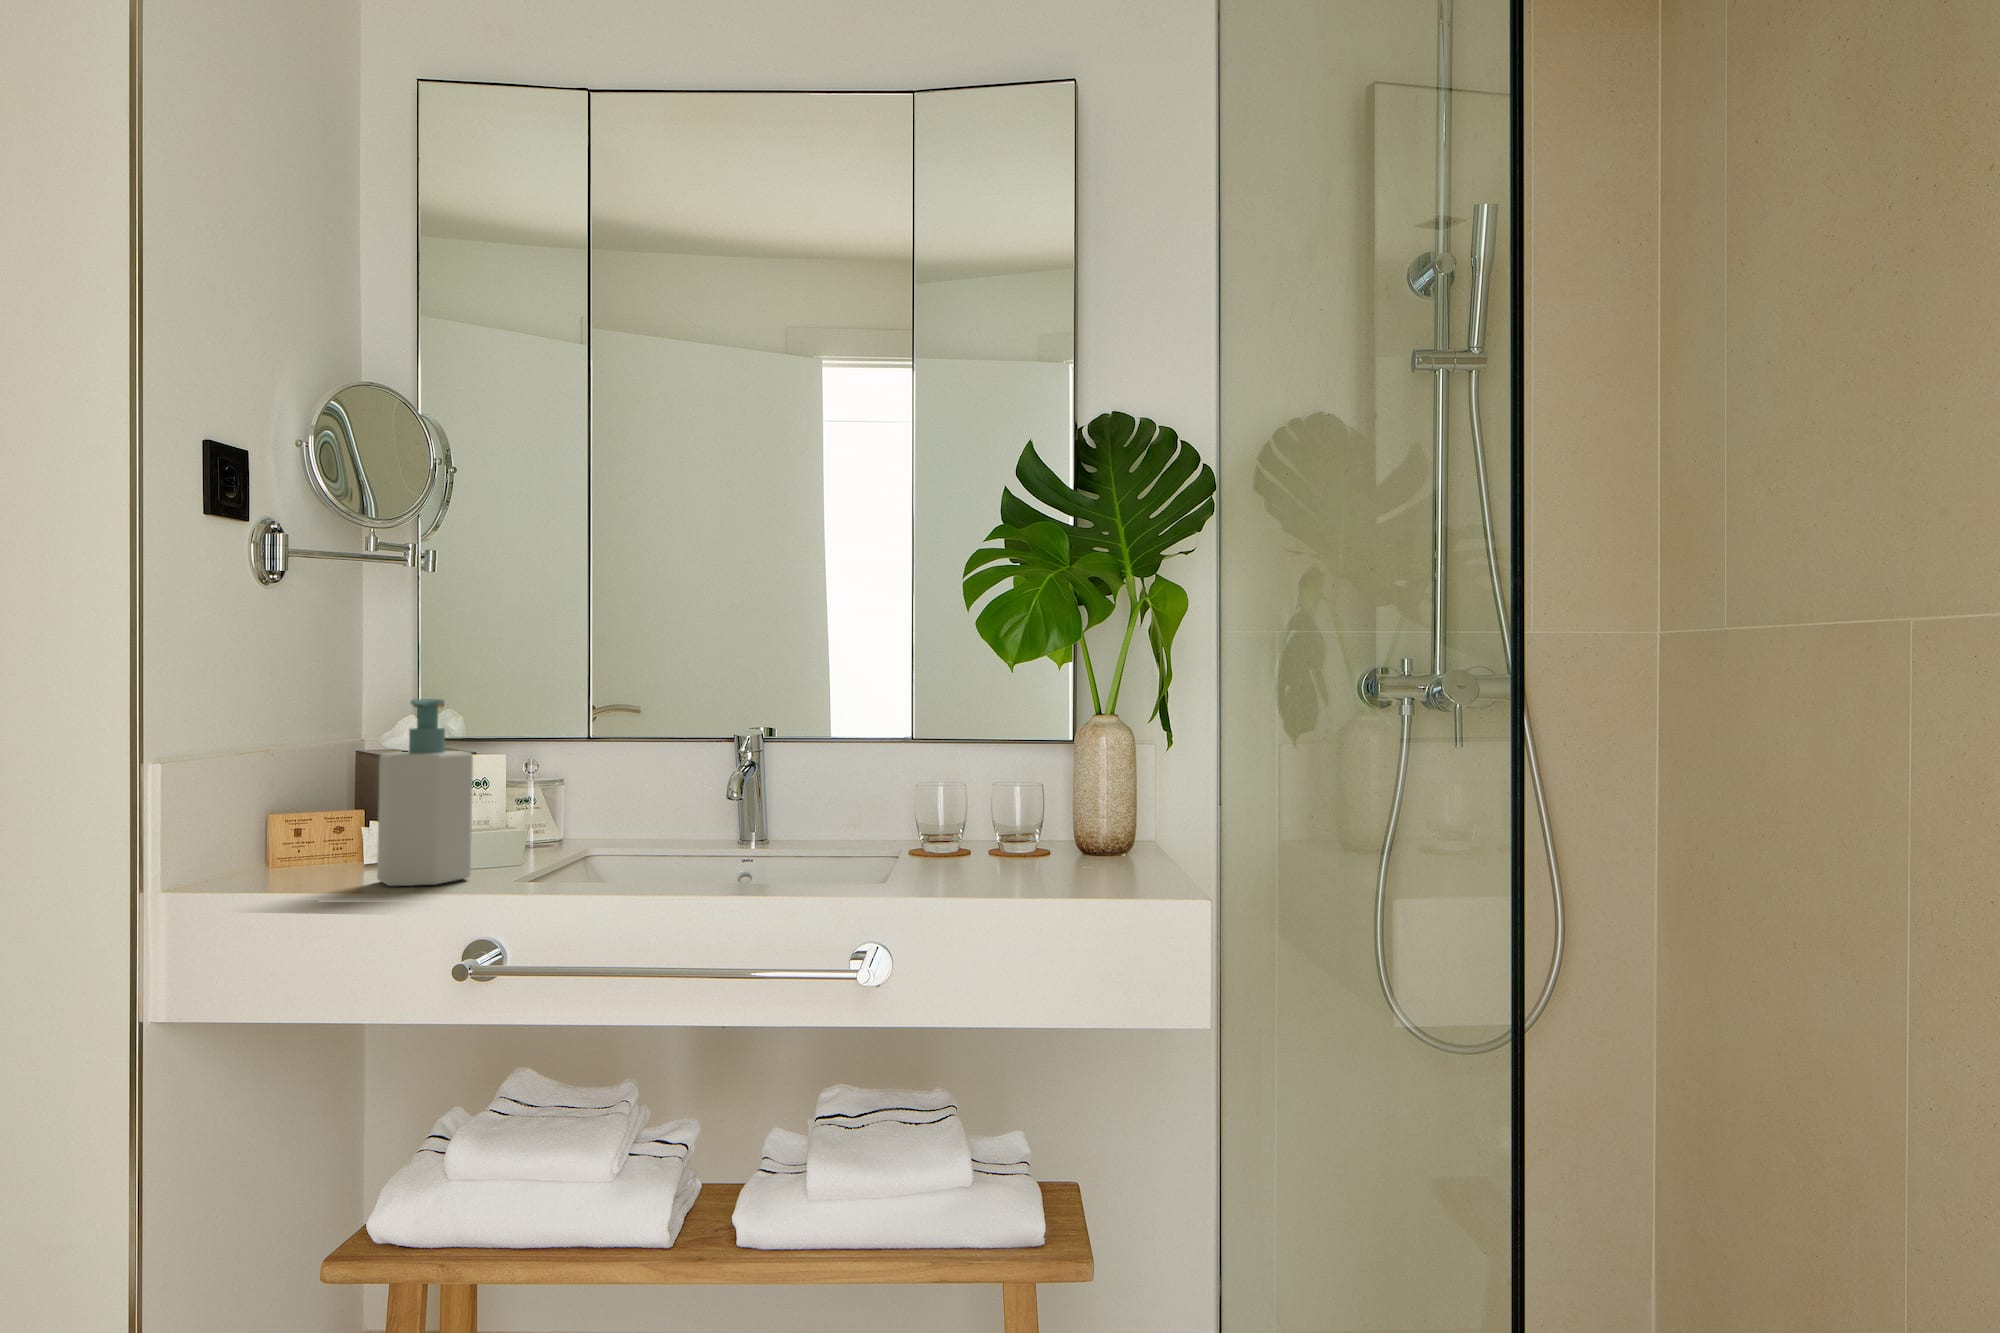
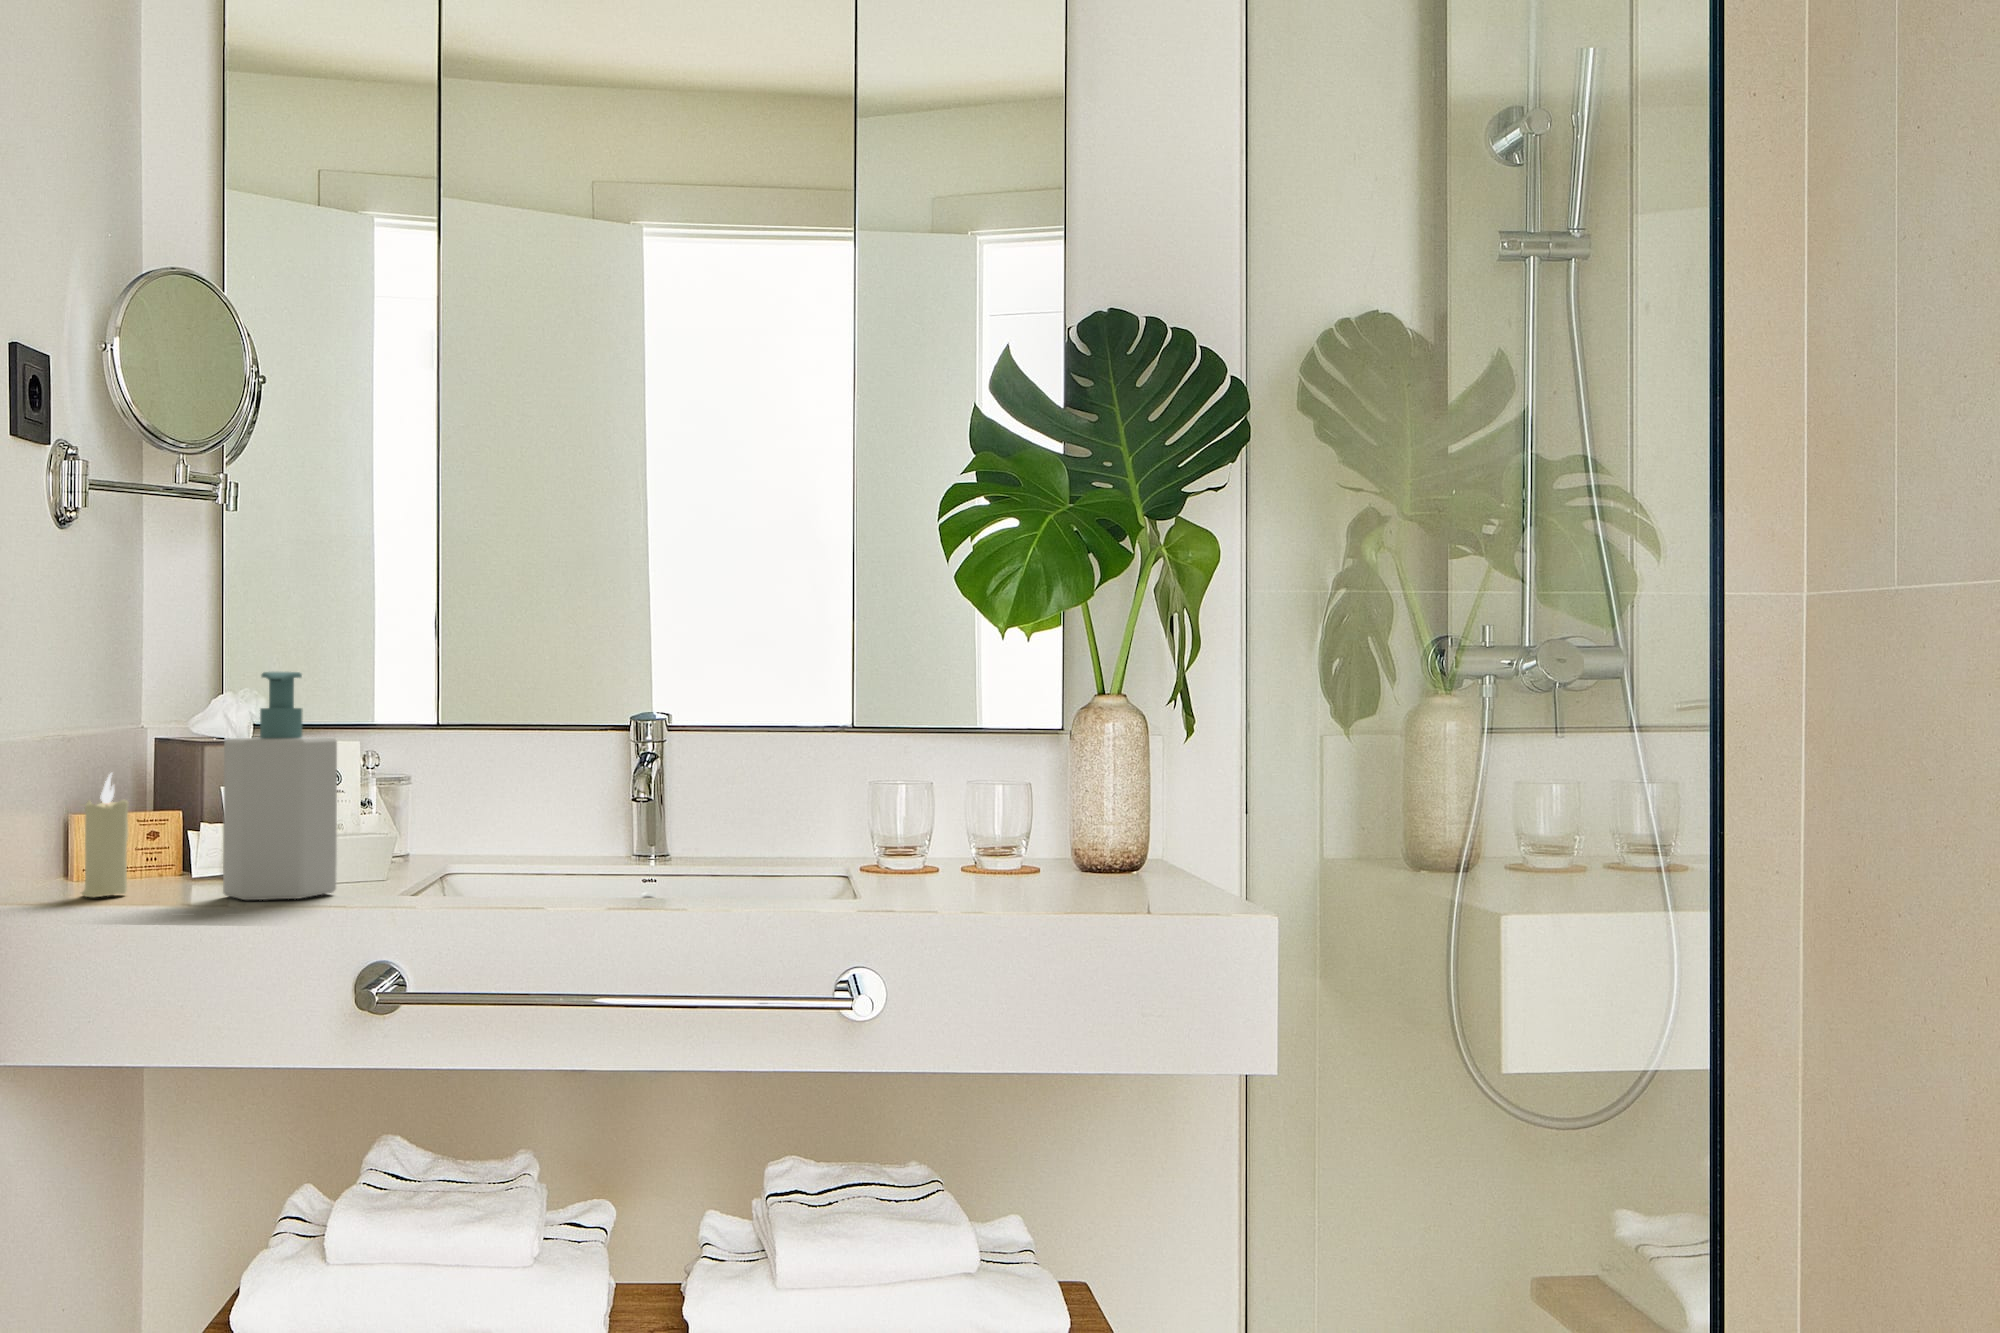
candle: none [264,780,306,883] -> present [82,773,129,897]

